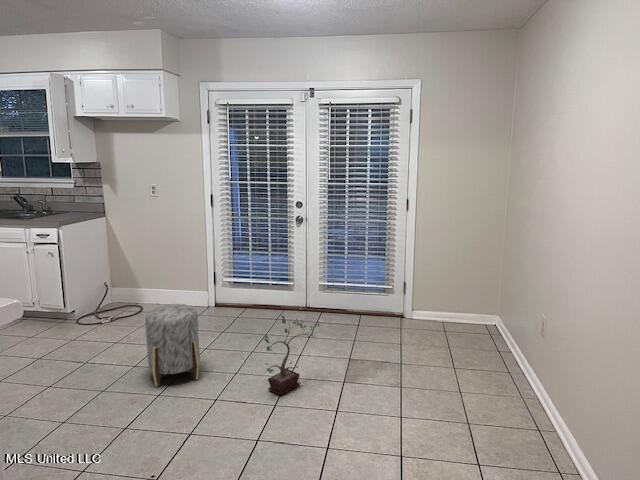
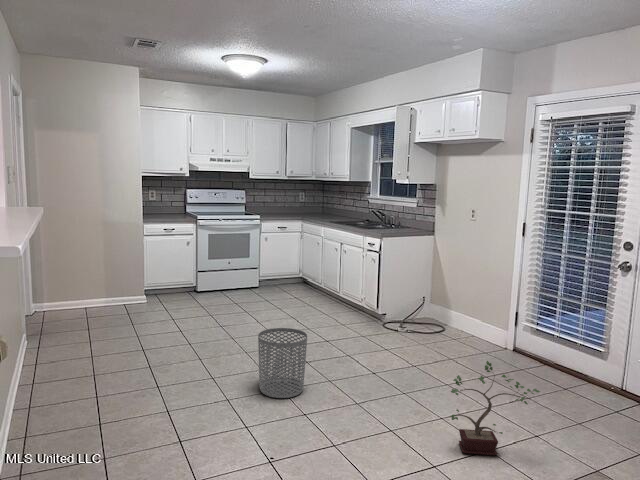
stool: present [145,304,200,387] -> none [371,319,428,404]
waste bin: none [15,354,87,445] -> present [258,328,307,398]

